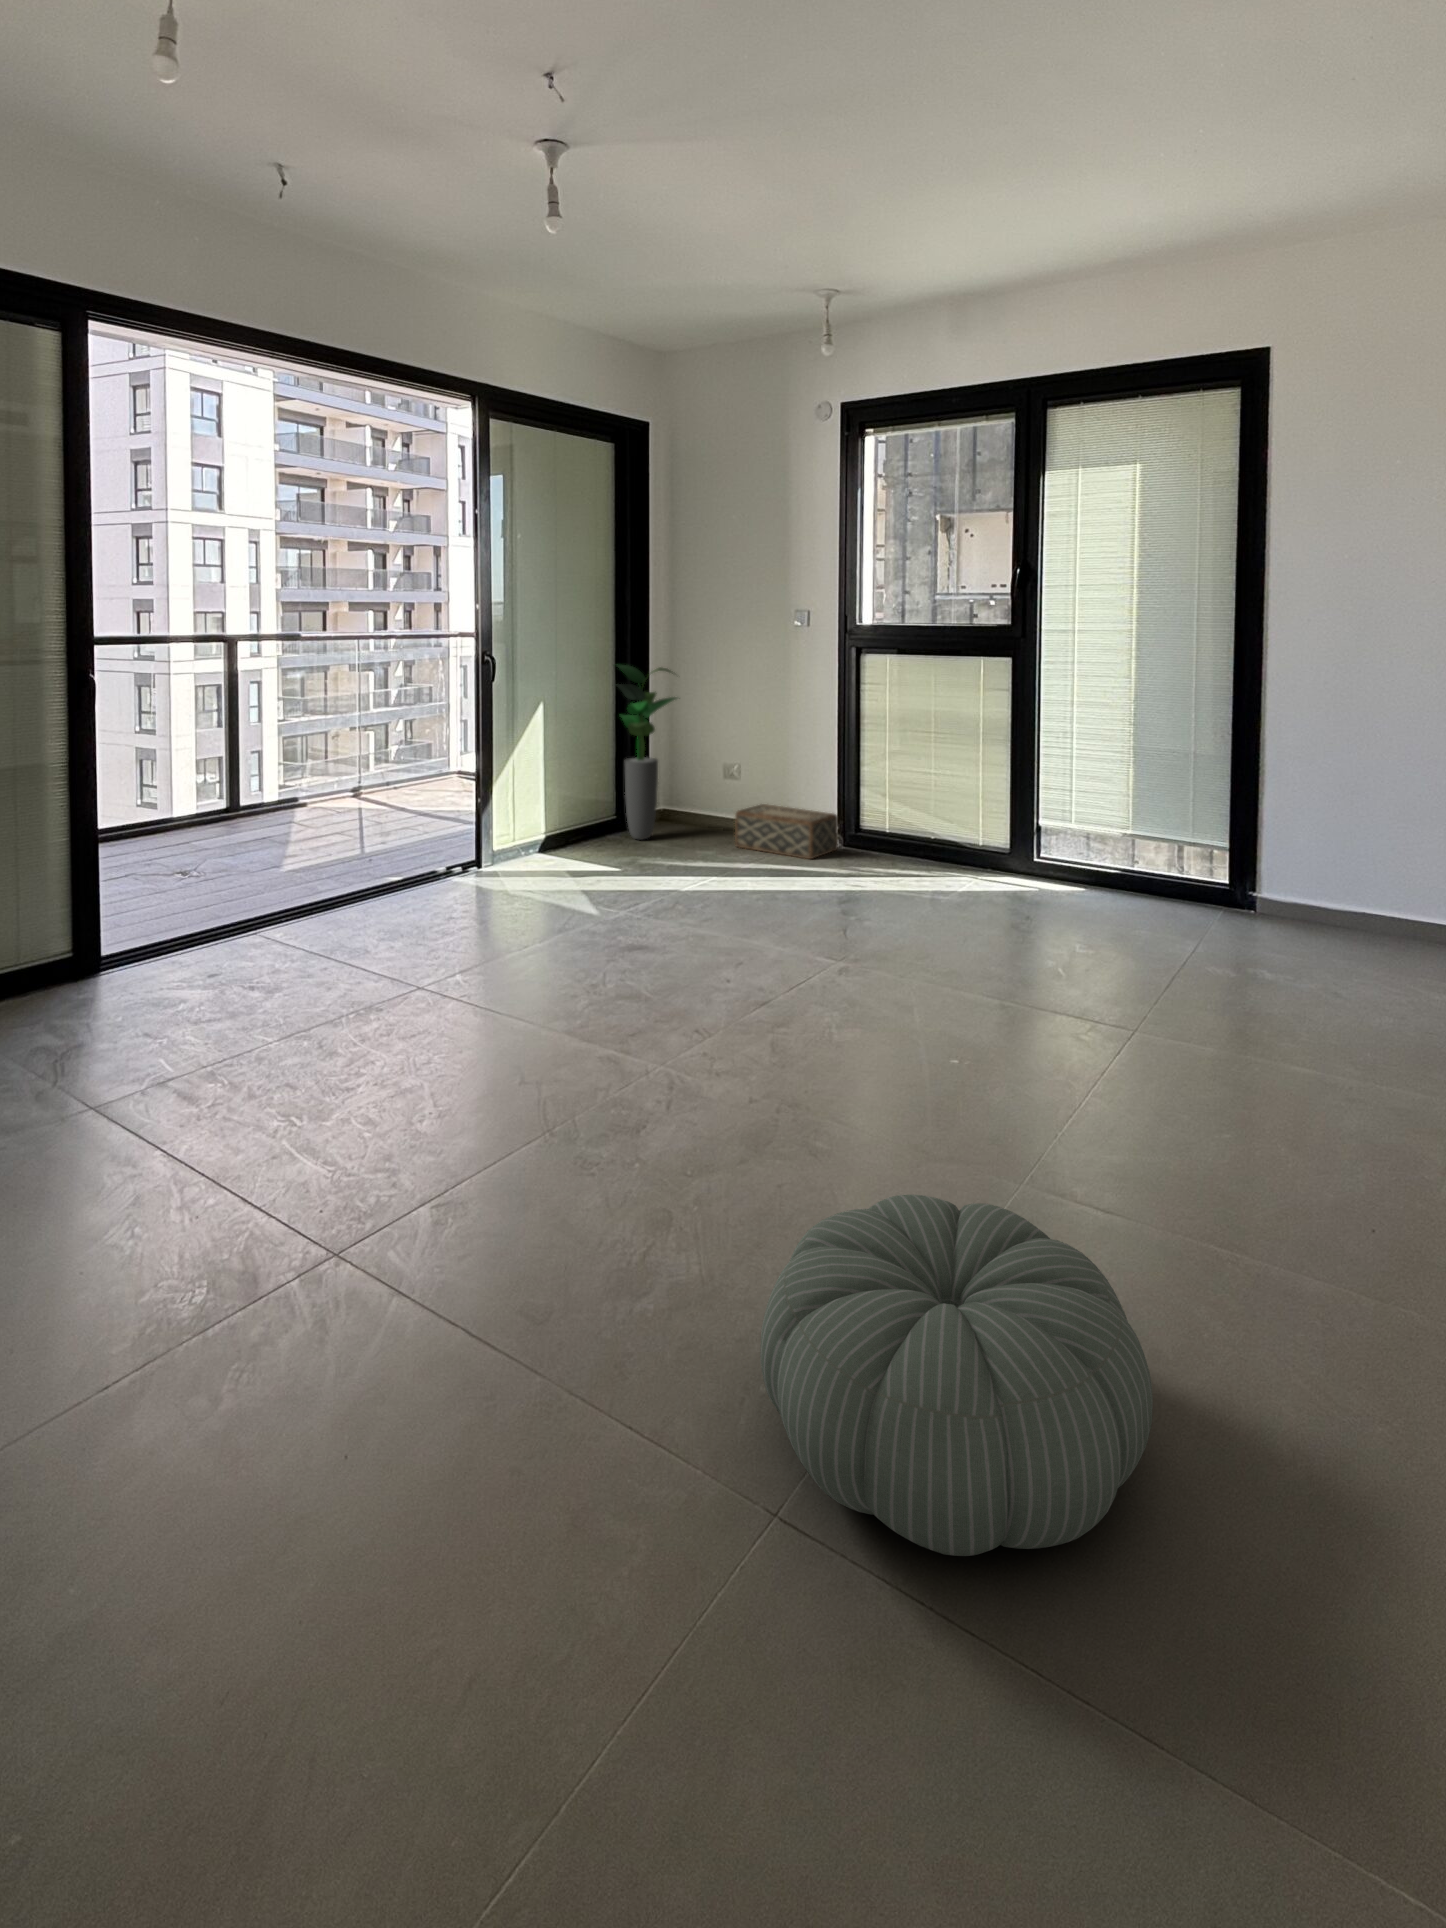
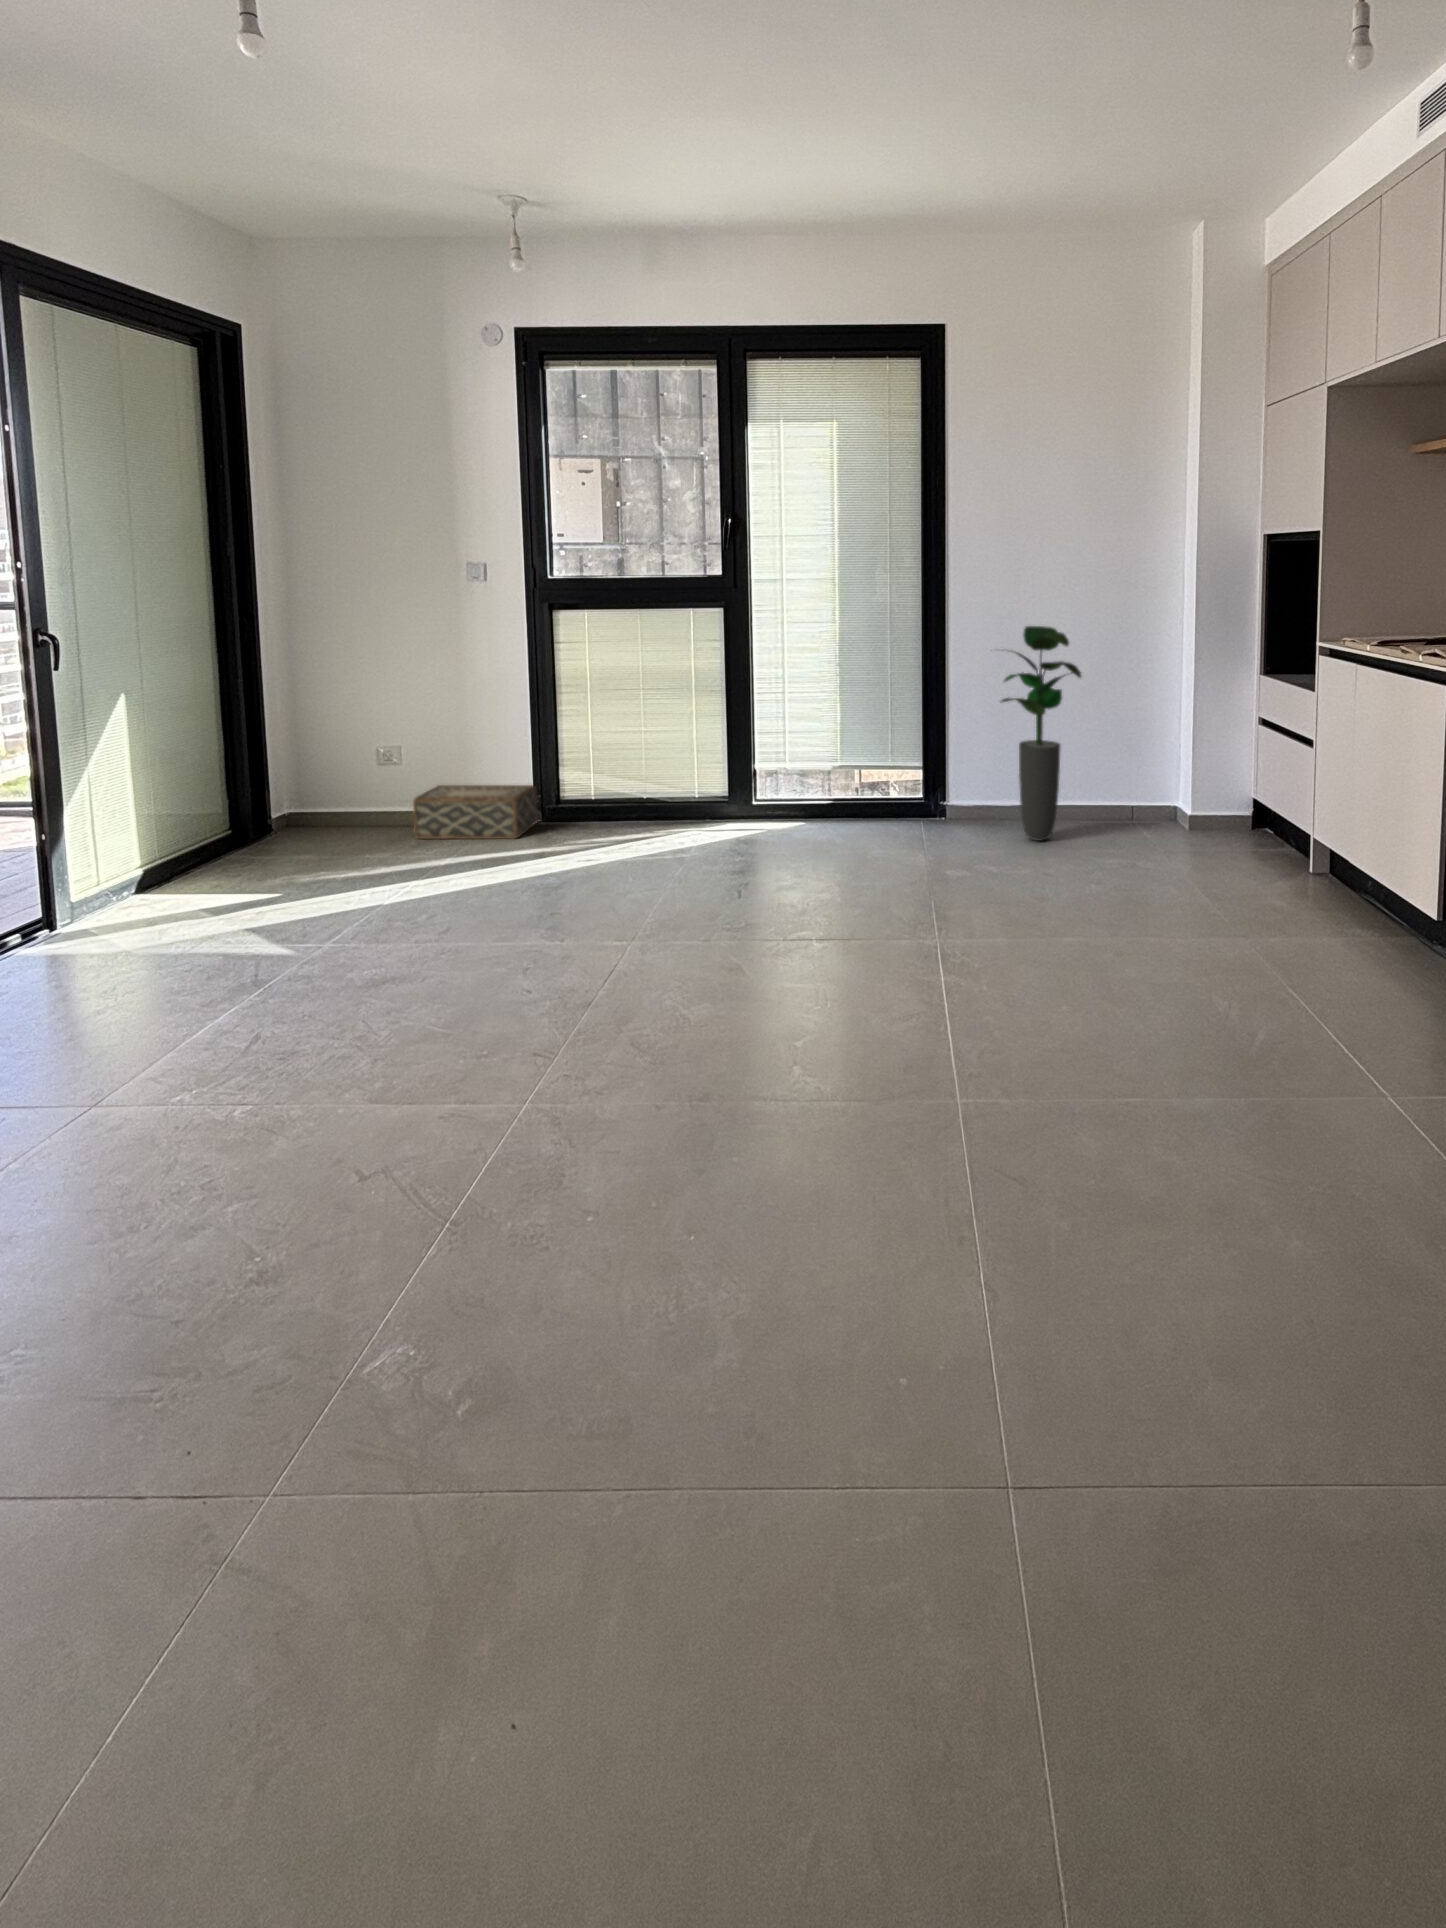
potted plant: present [617,665,677,840] -> present [1002,626,1081,841]
pouf: present [760,1194,1153,1556] -> none [913,1155,1293,1511]

